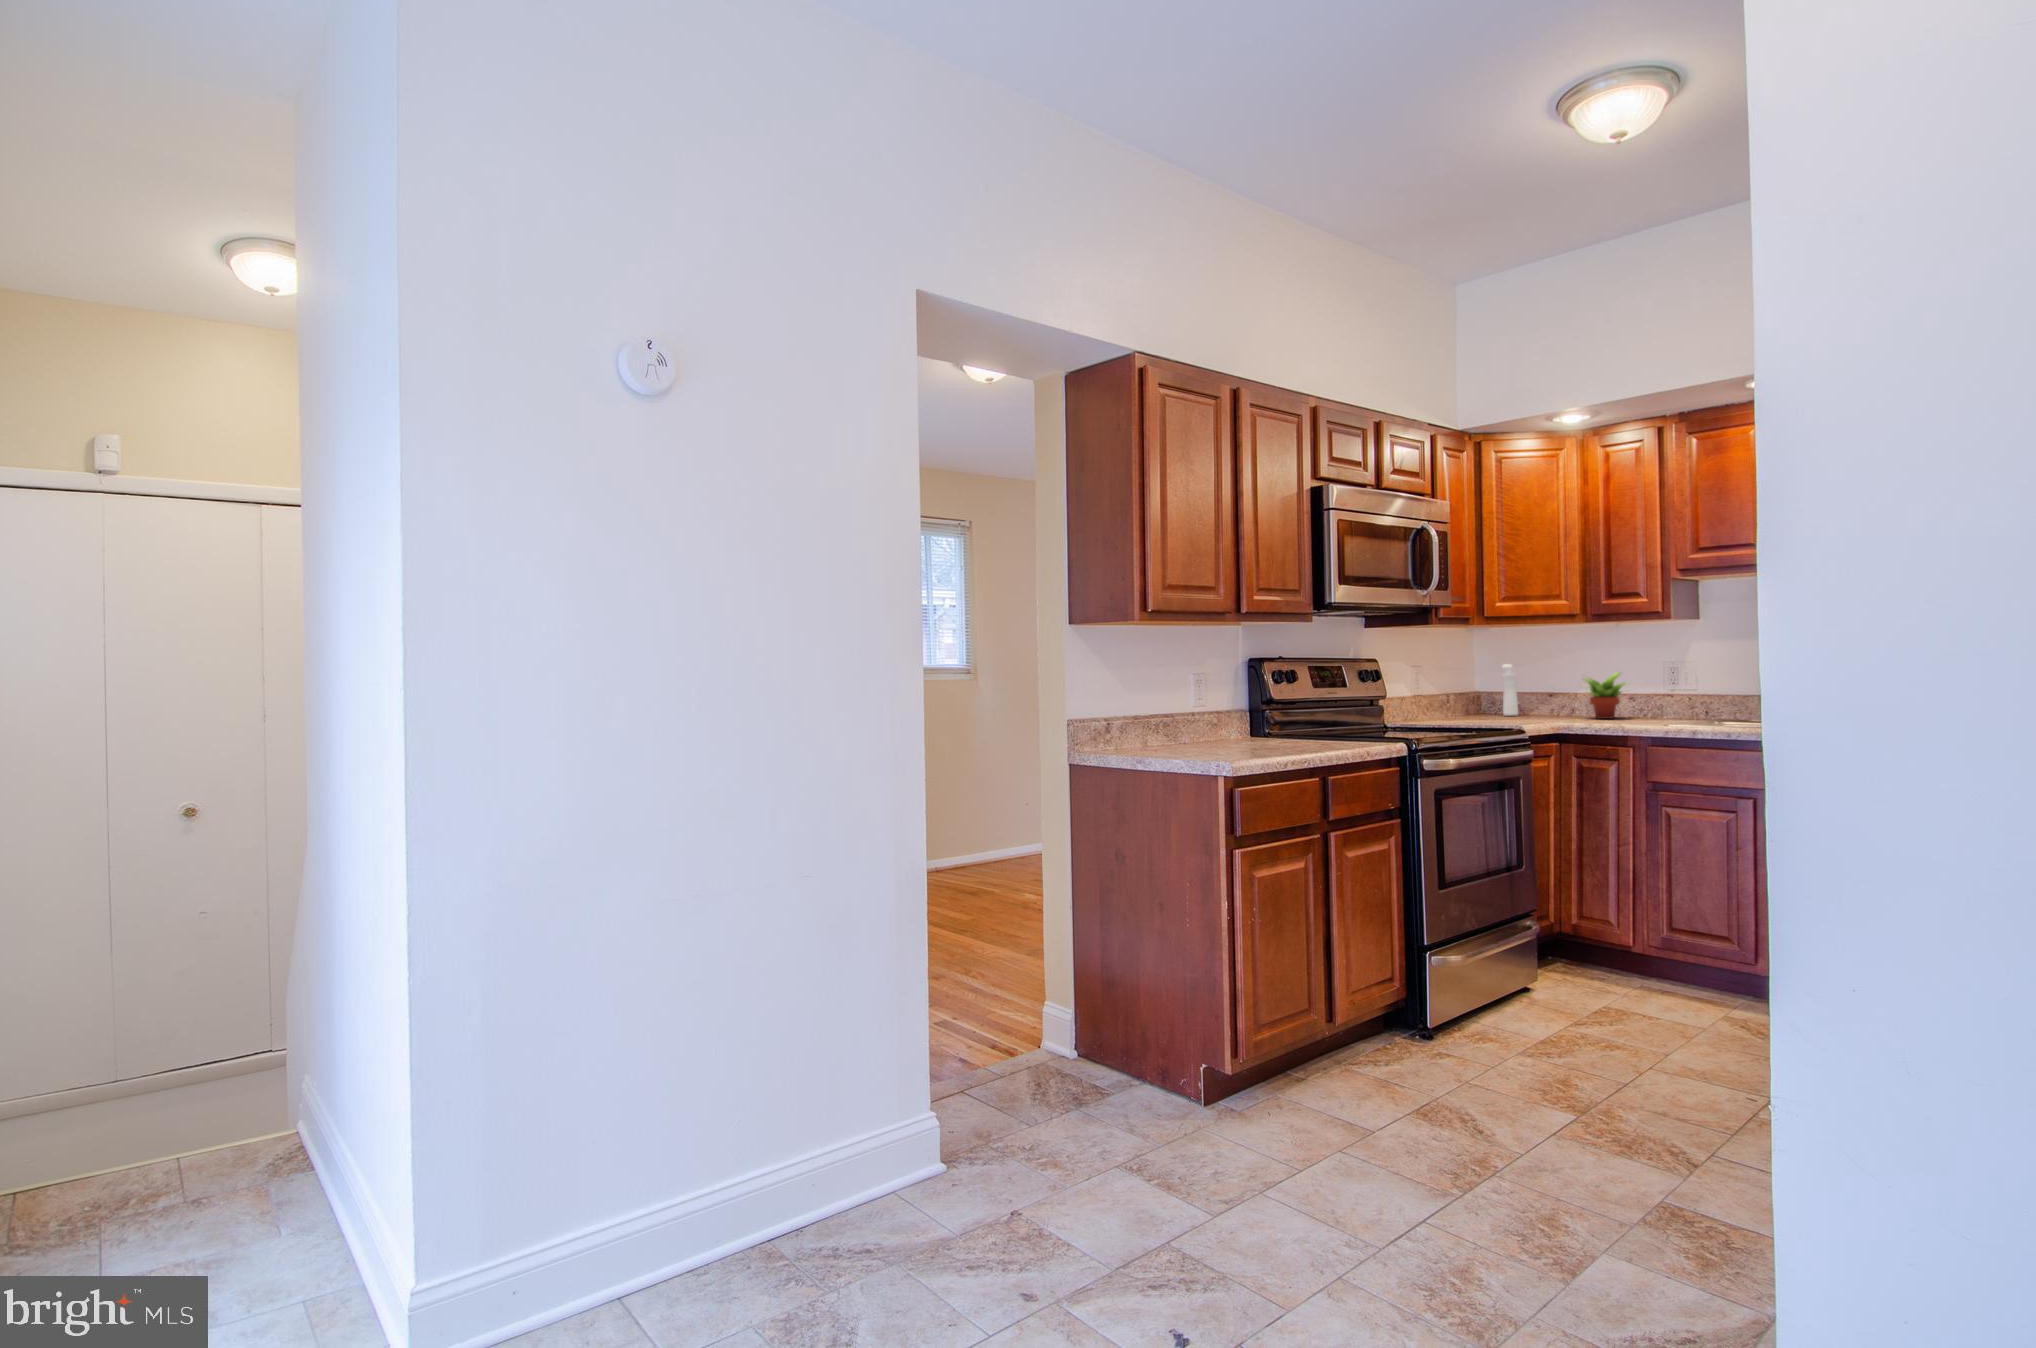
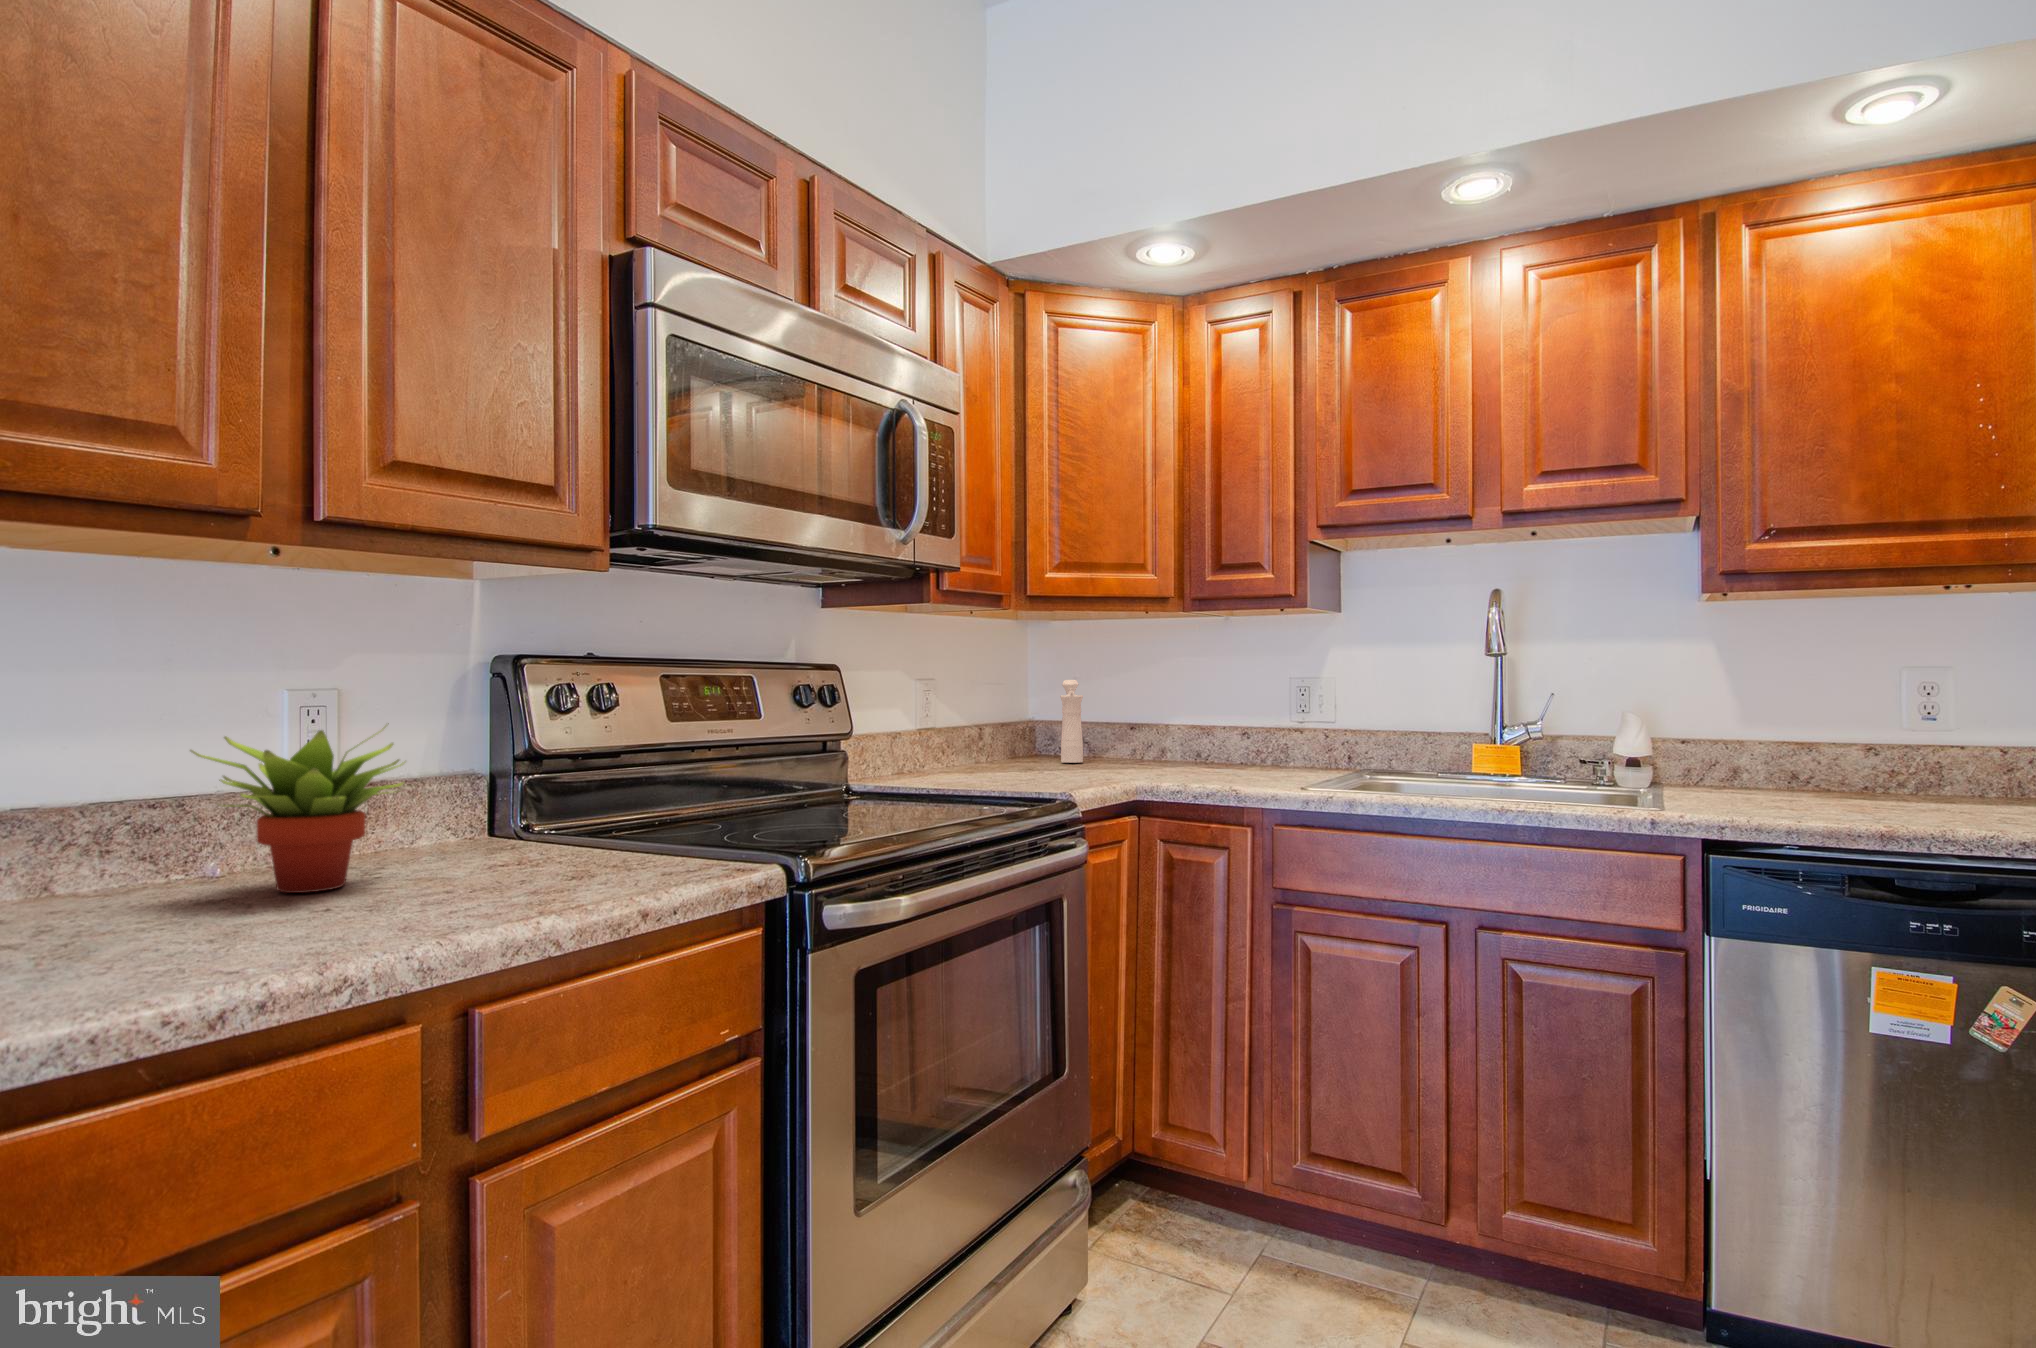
succulent plant: present [1582,672,1628,719] -> present [190,723,405,893]

